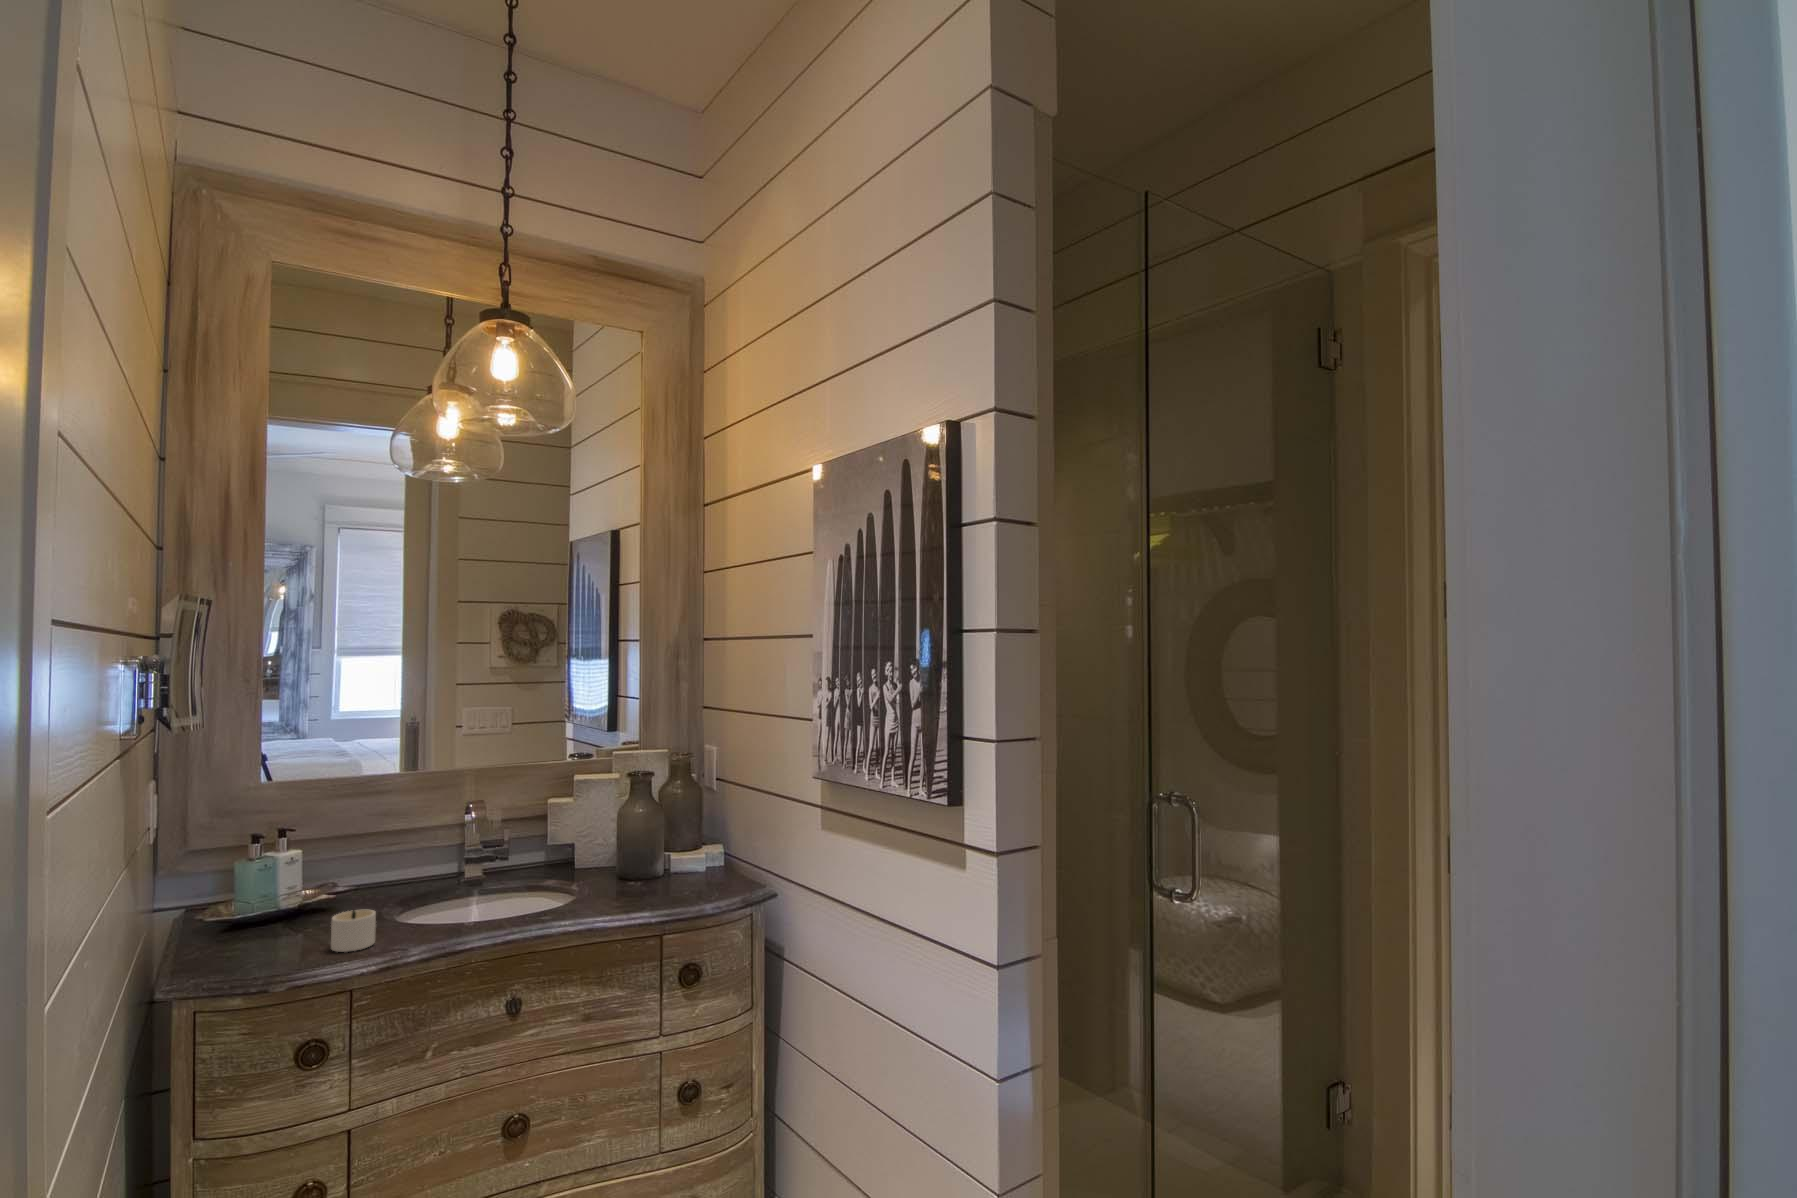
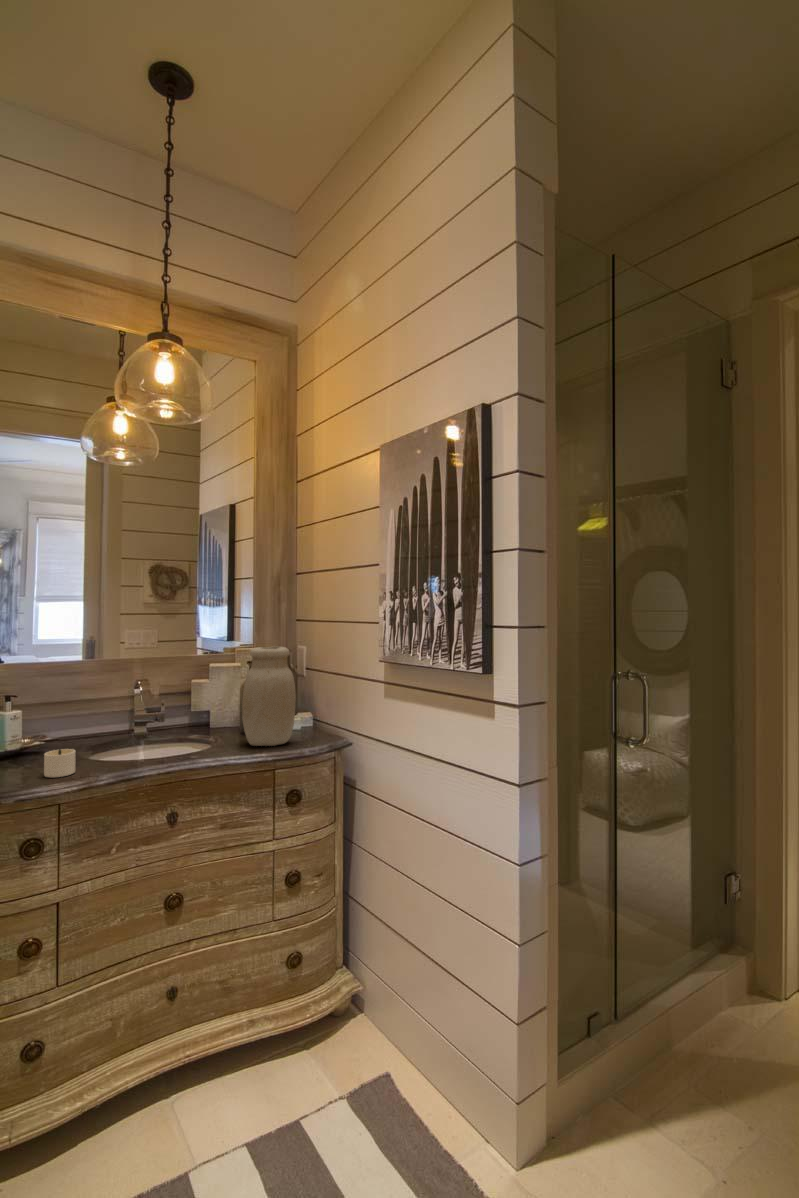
jar: none [618,752,696,898] -> present [242,646,296,746]

